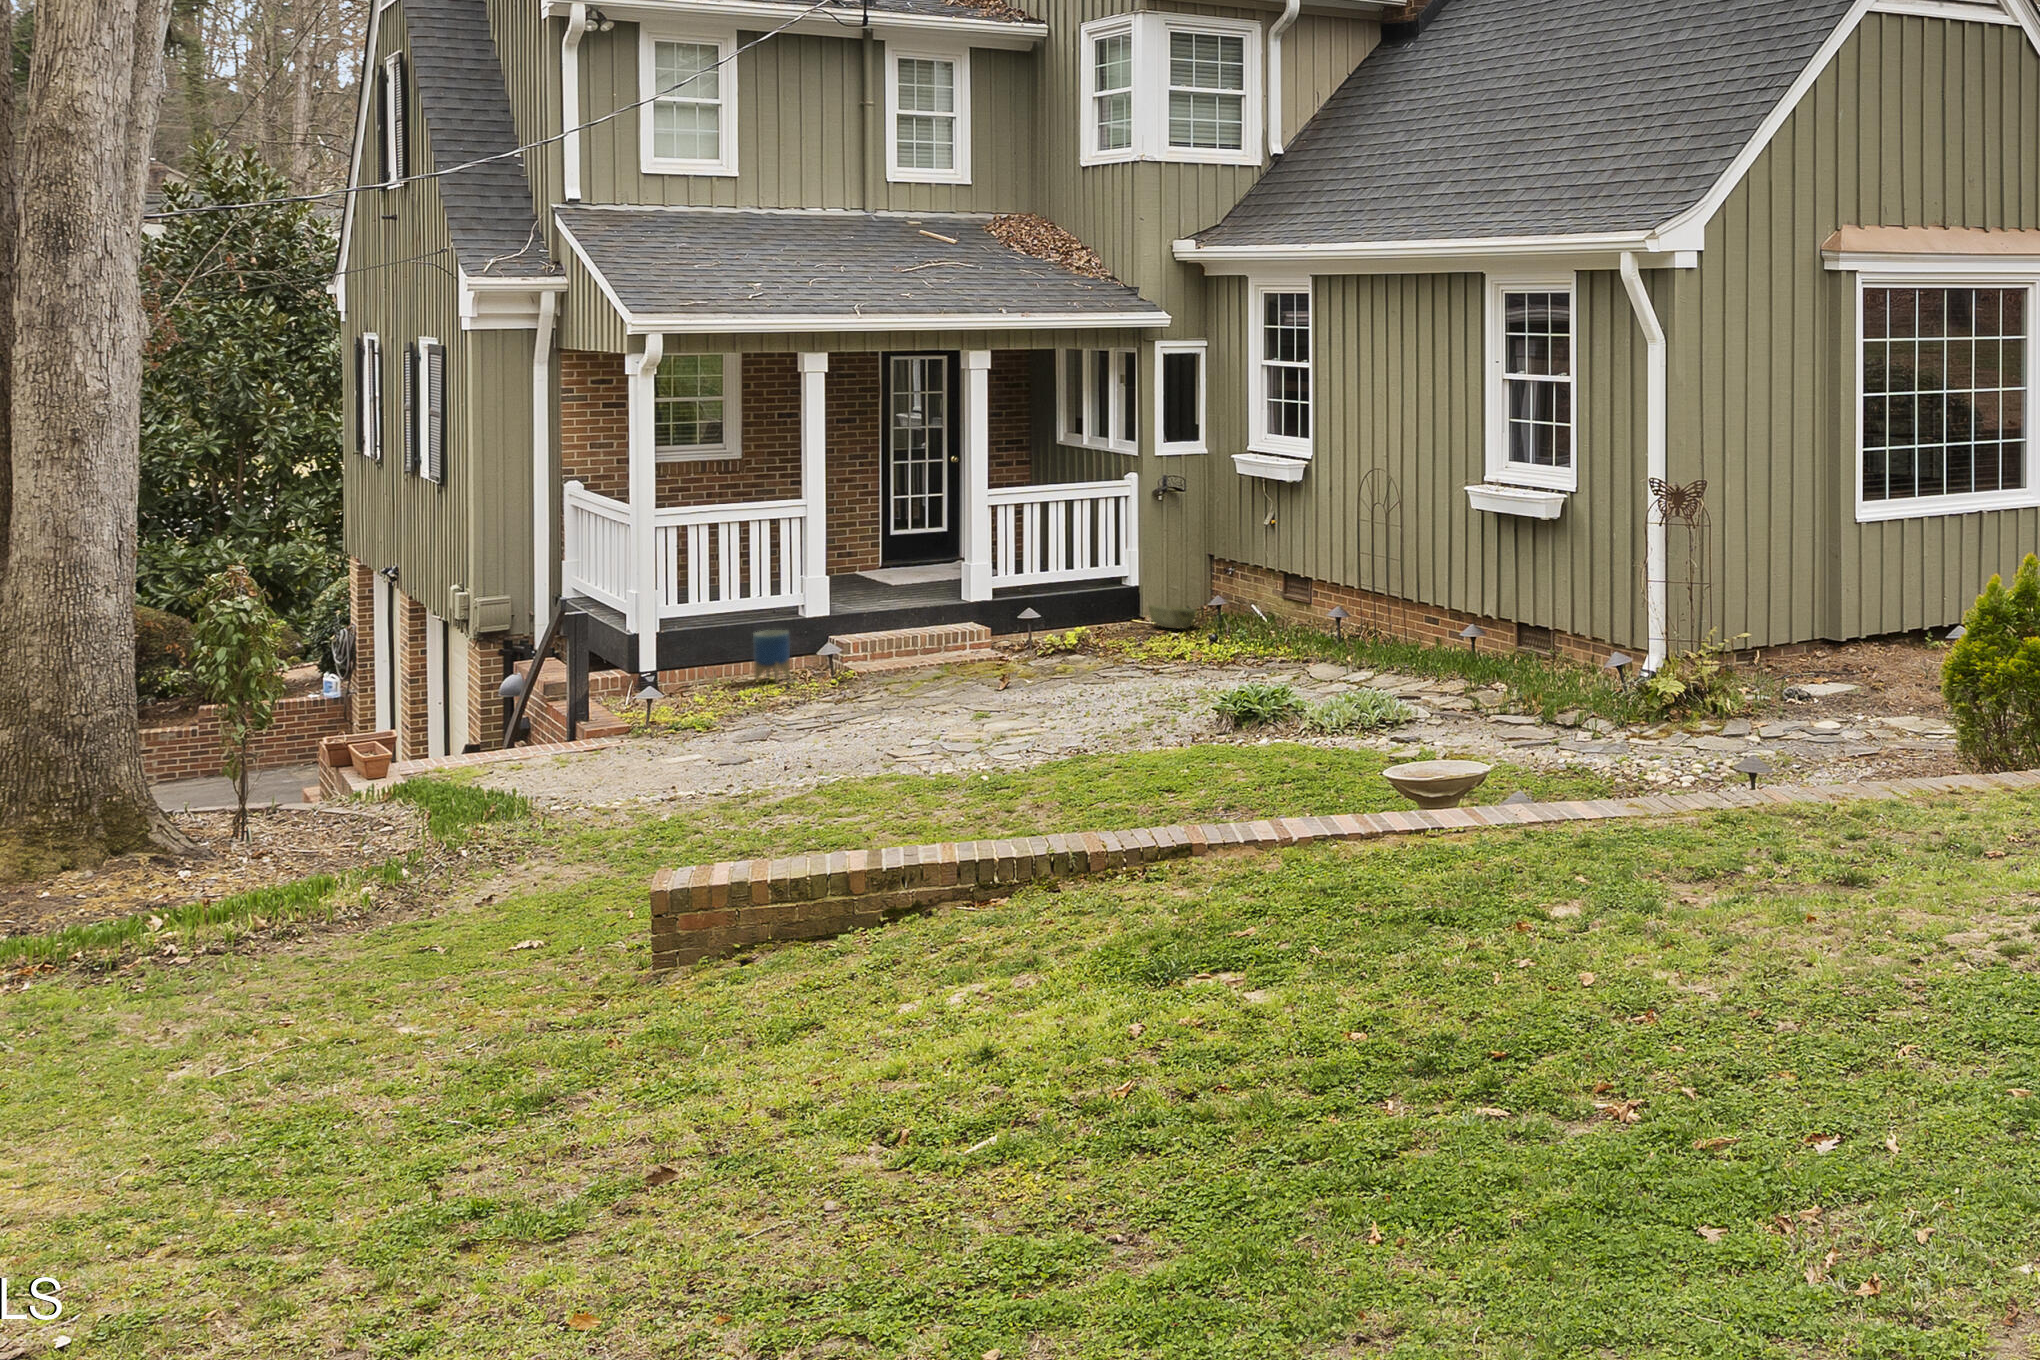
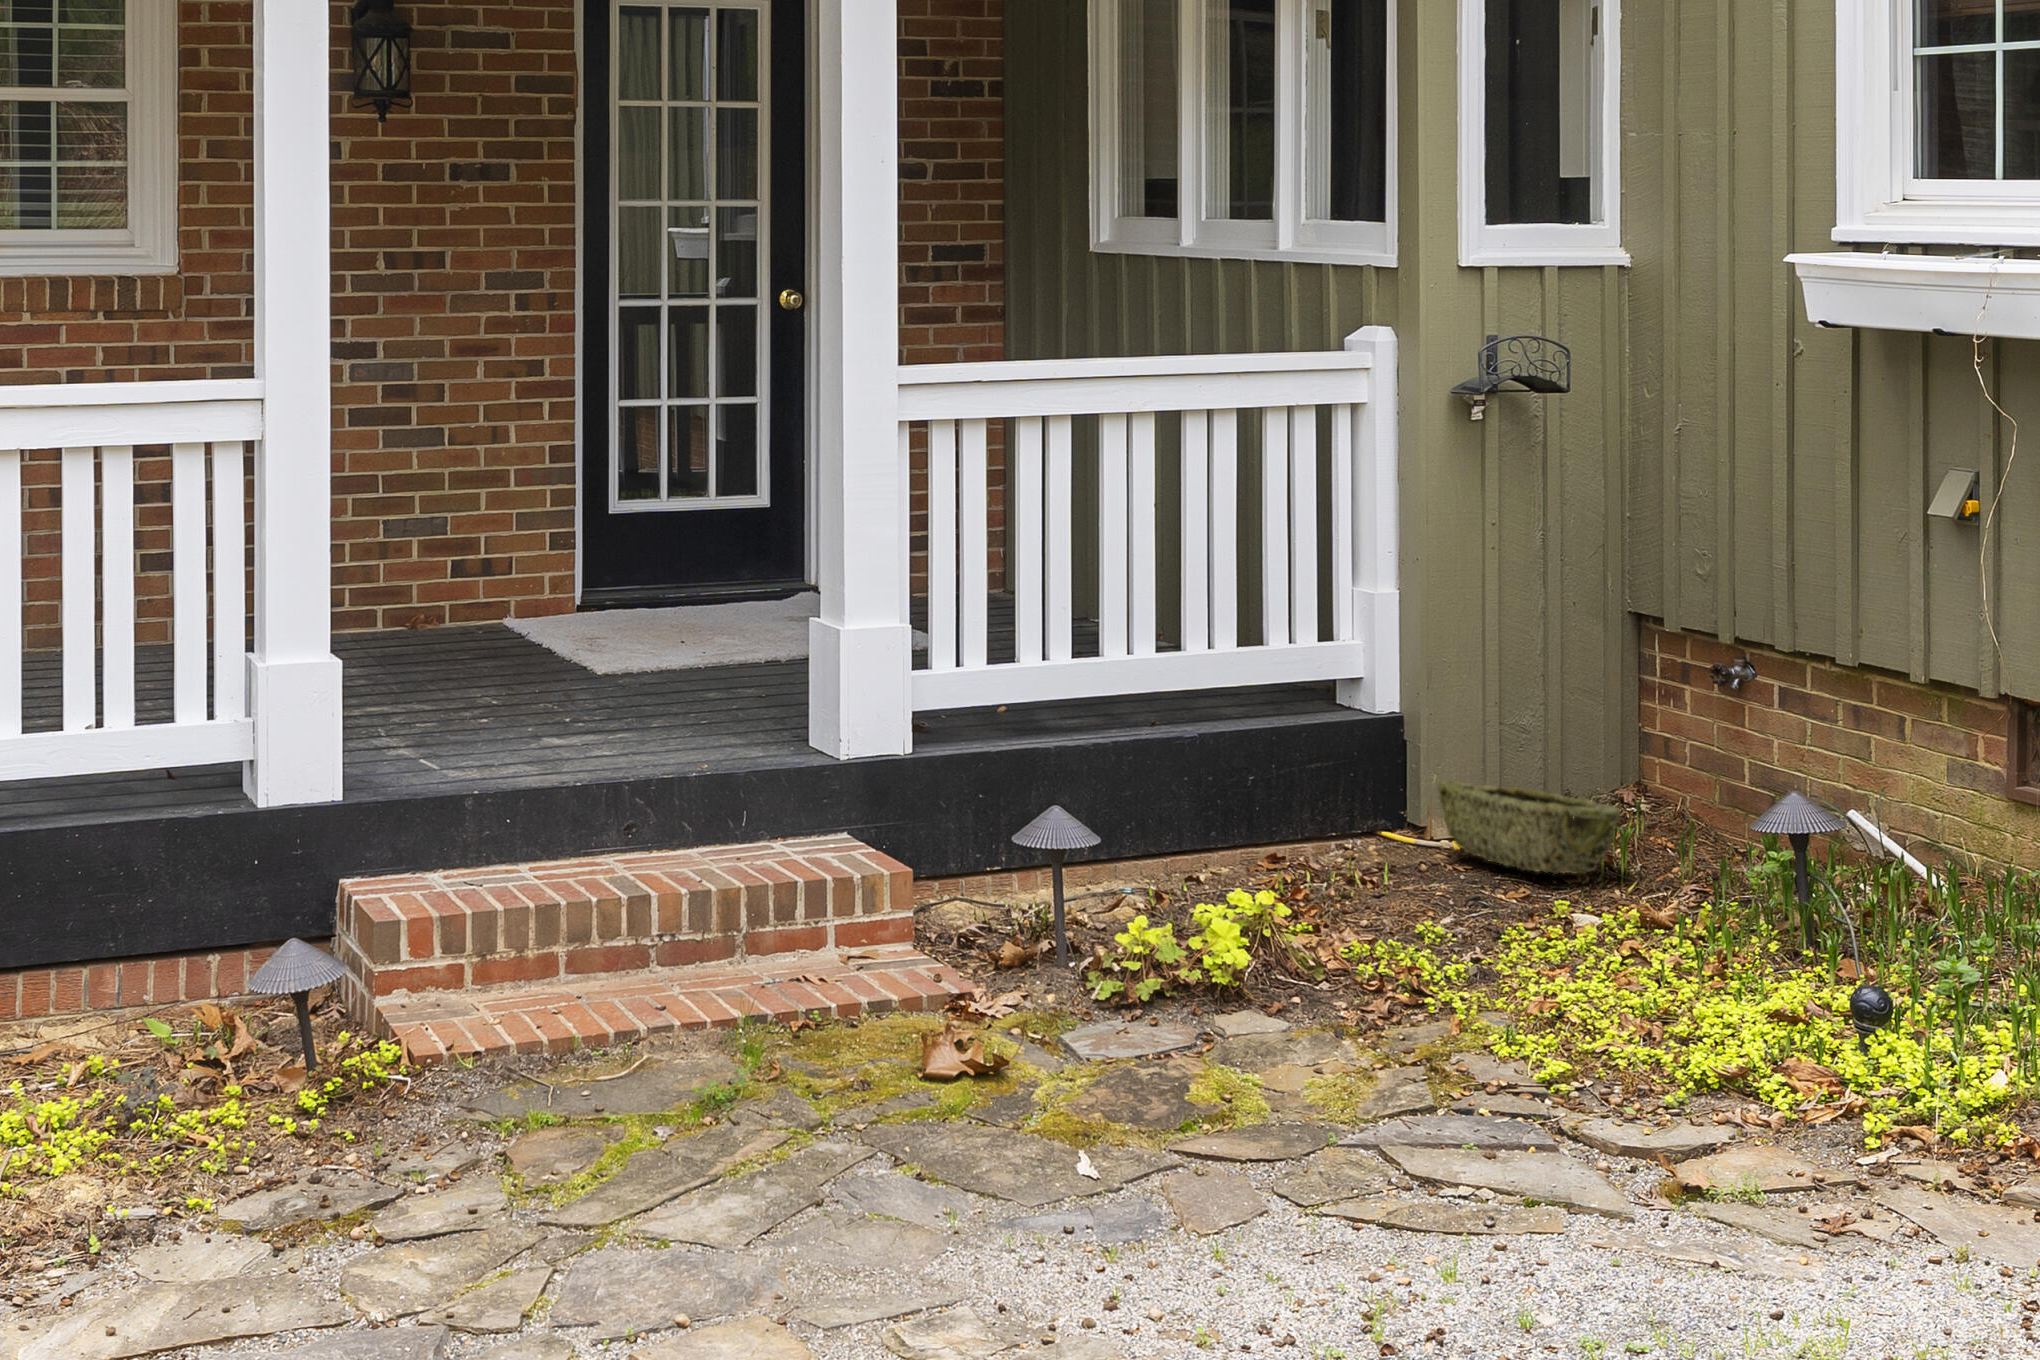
planter: present [753,630,790,682] -> none [41,857,179,1071]

